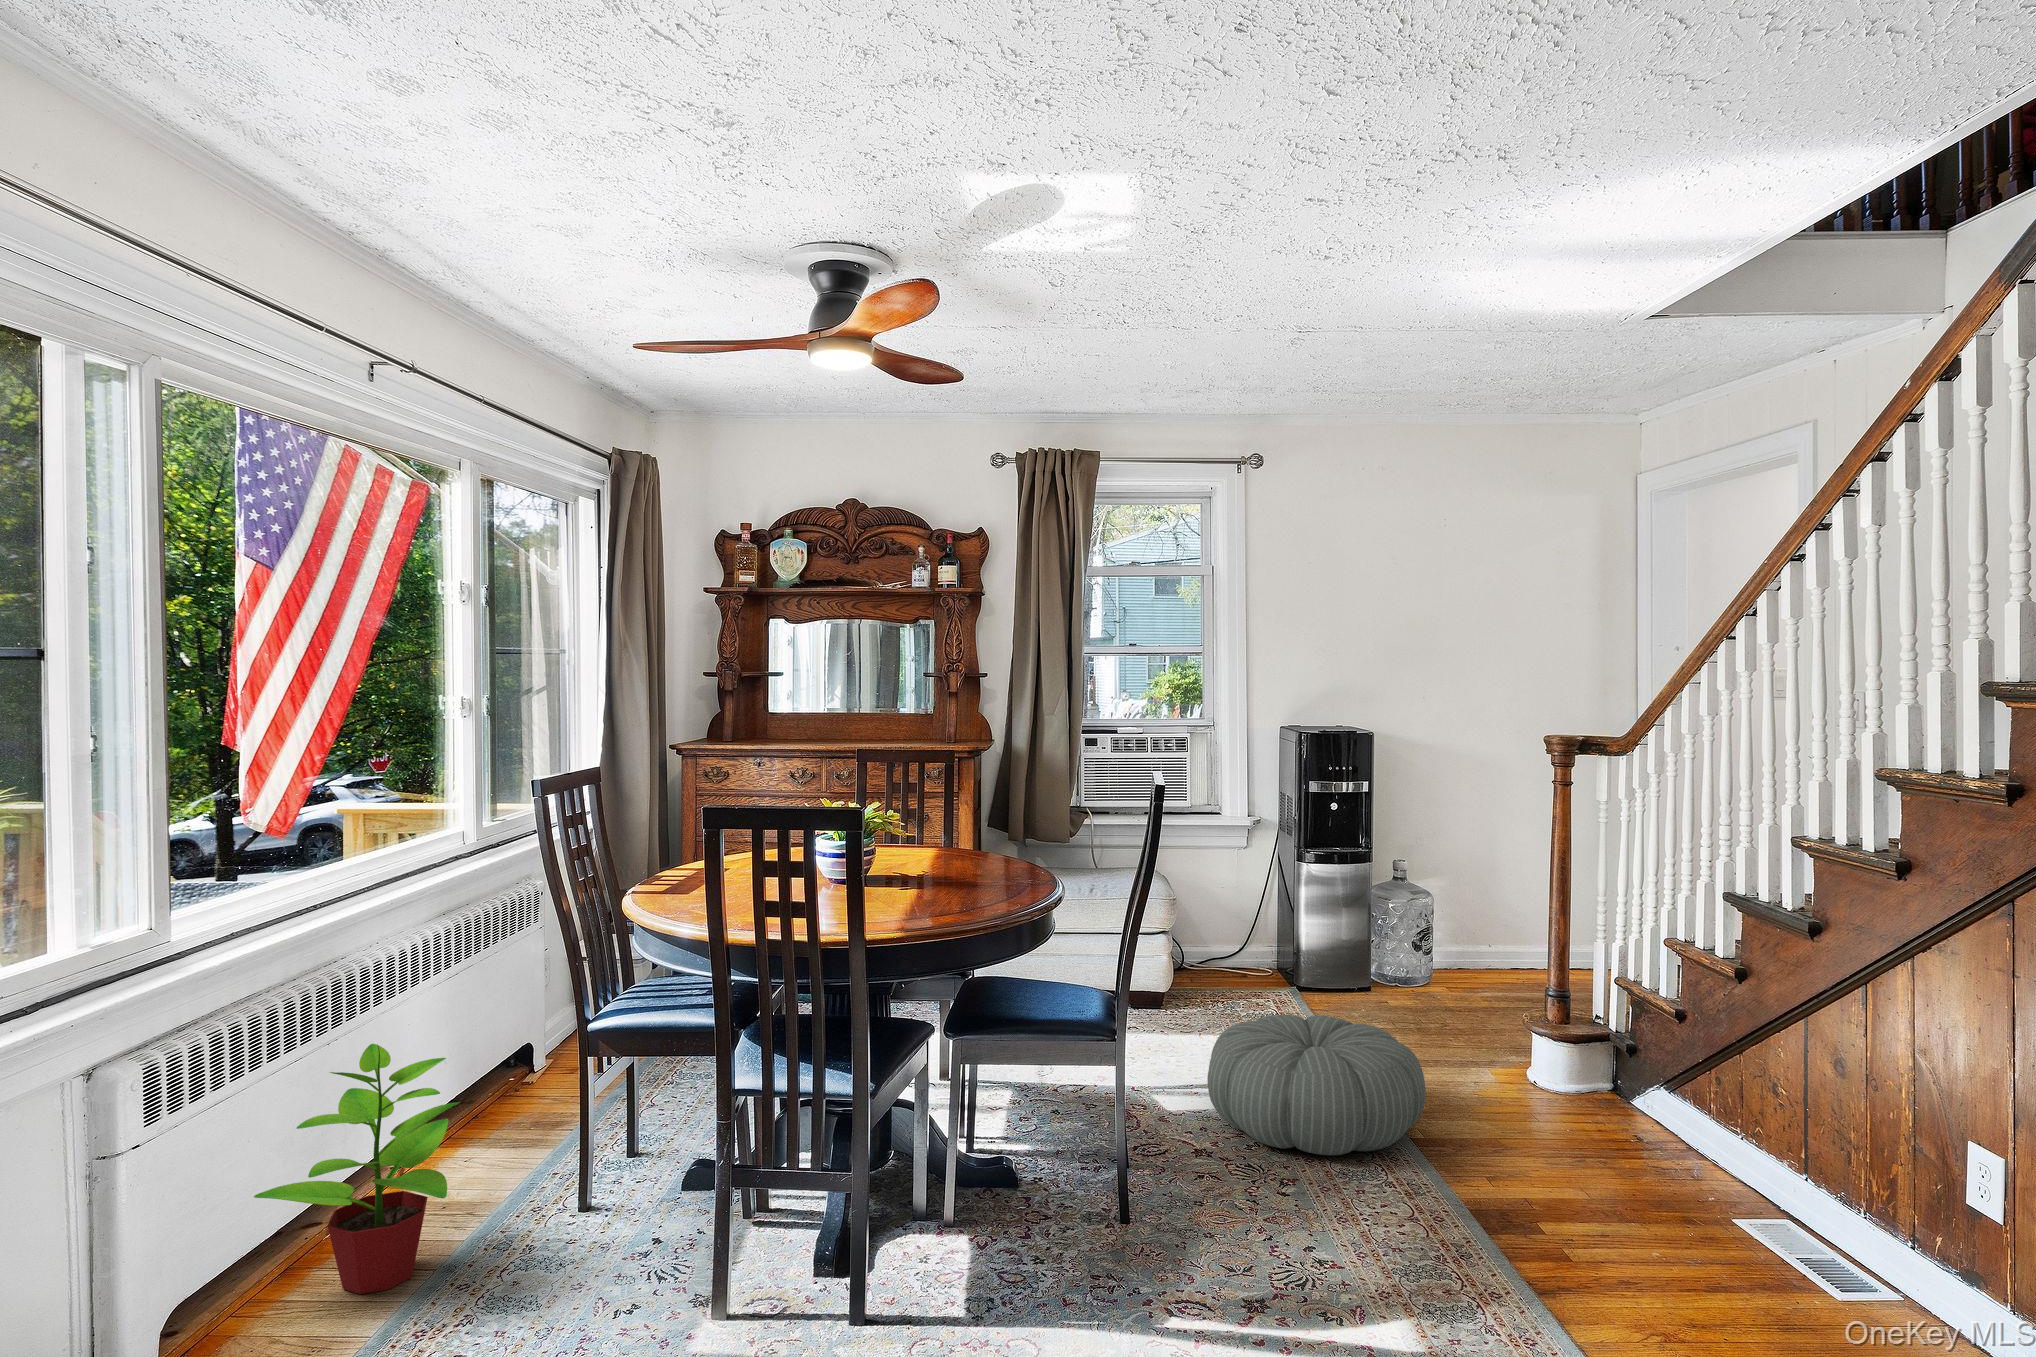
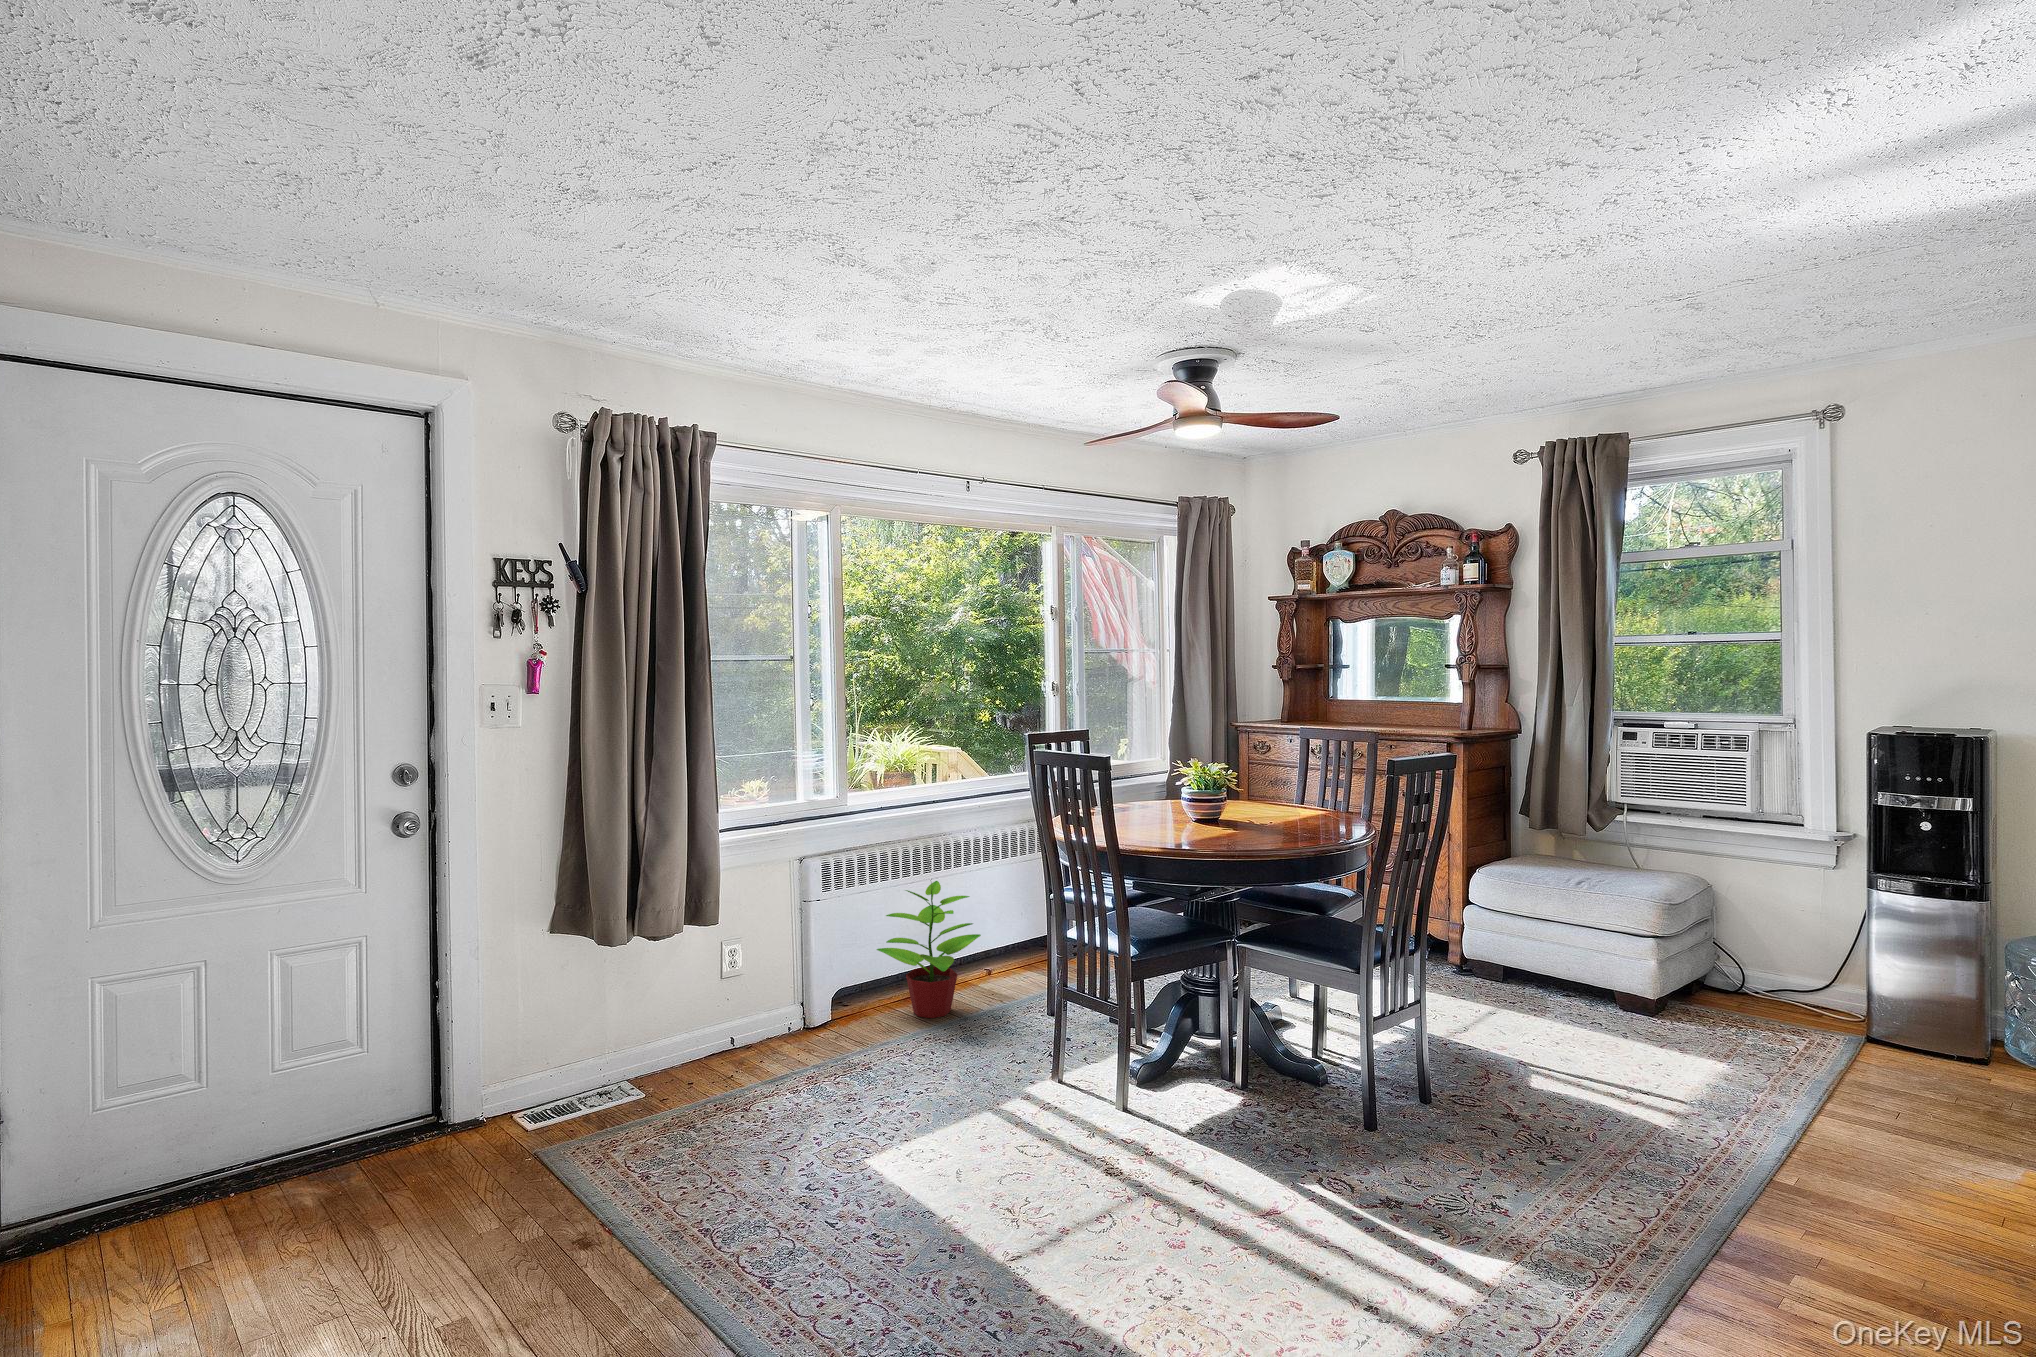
pouf: present [1207,1015,1426,1155] -> none [1539,1010,1781,1157]

